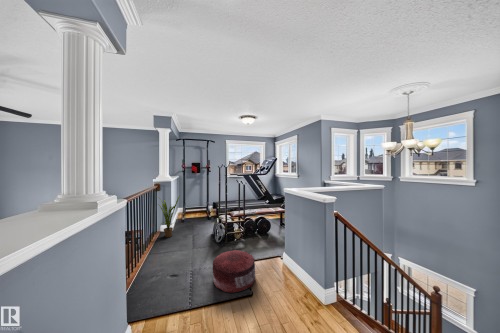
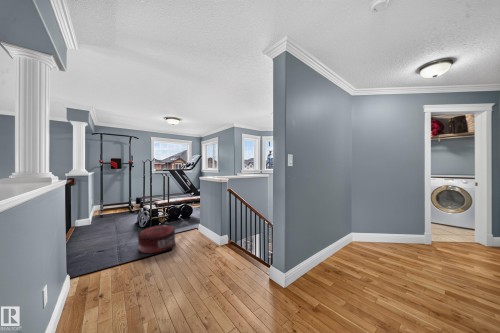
house plant: present [159,196,180,237] -> none [68,188,101,230]

